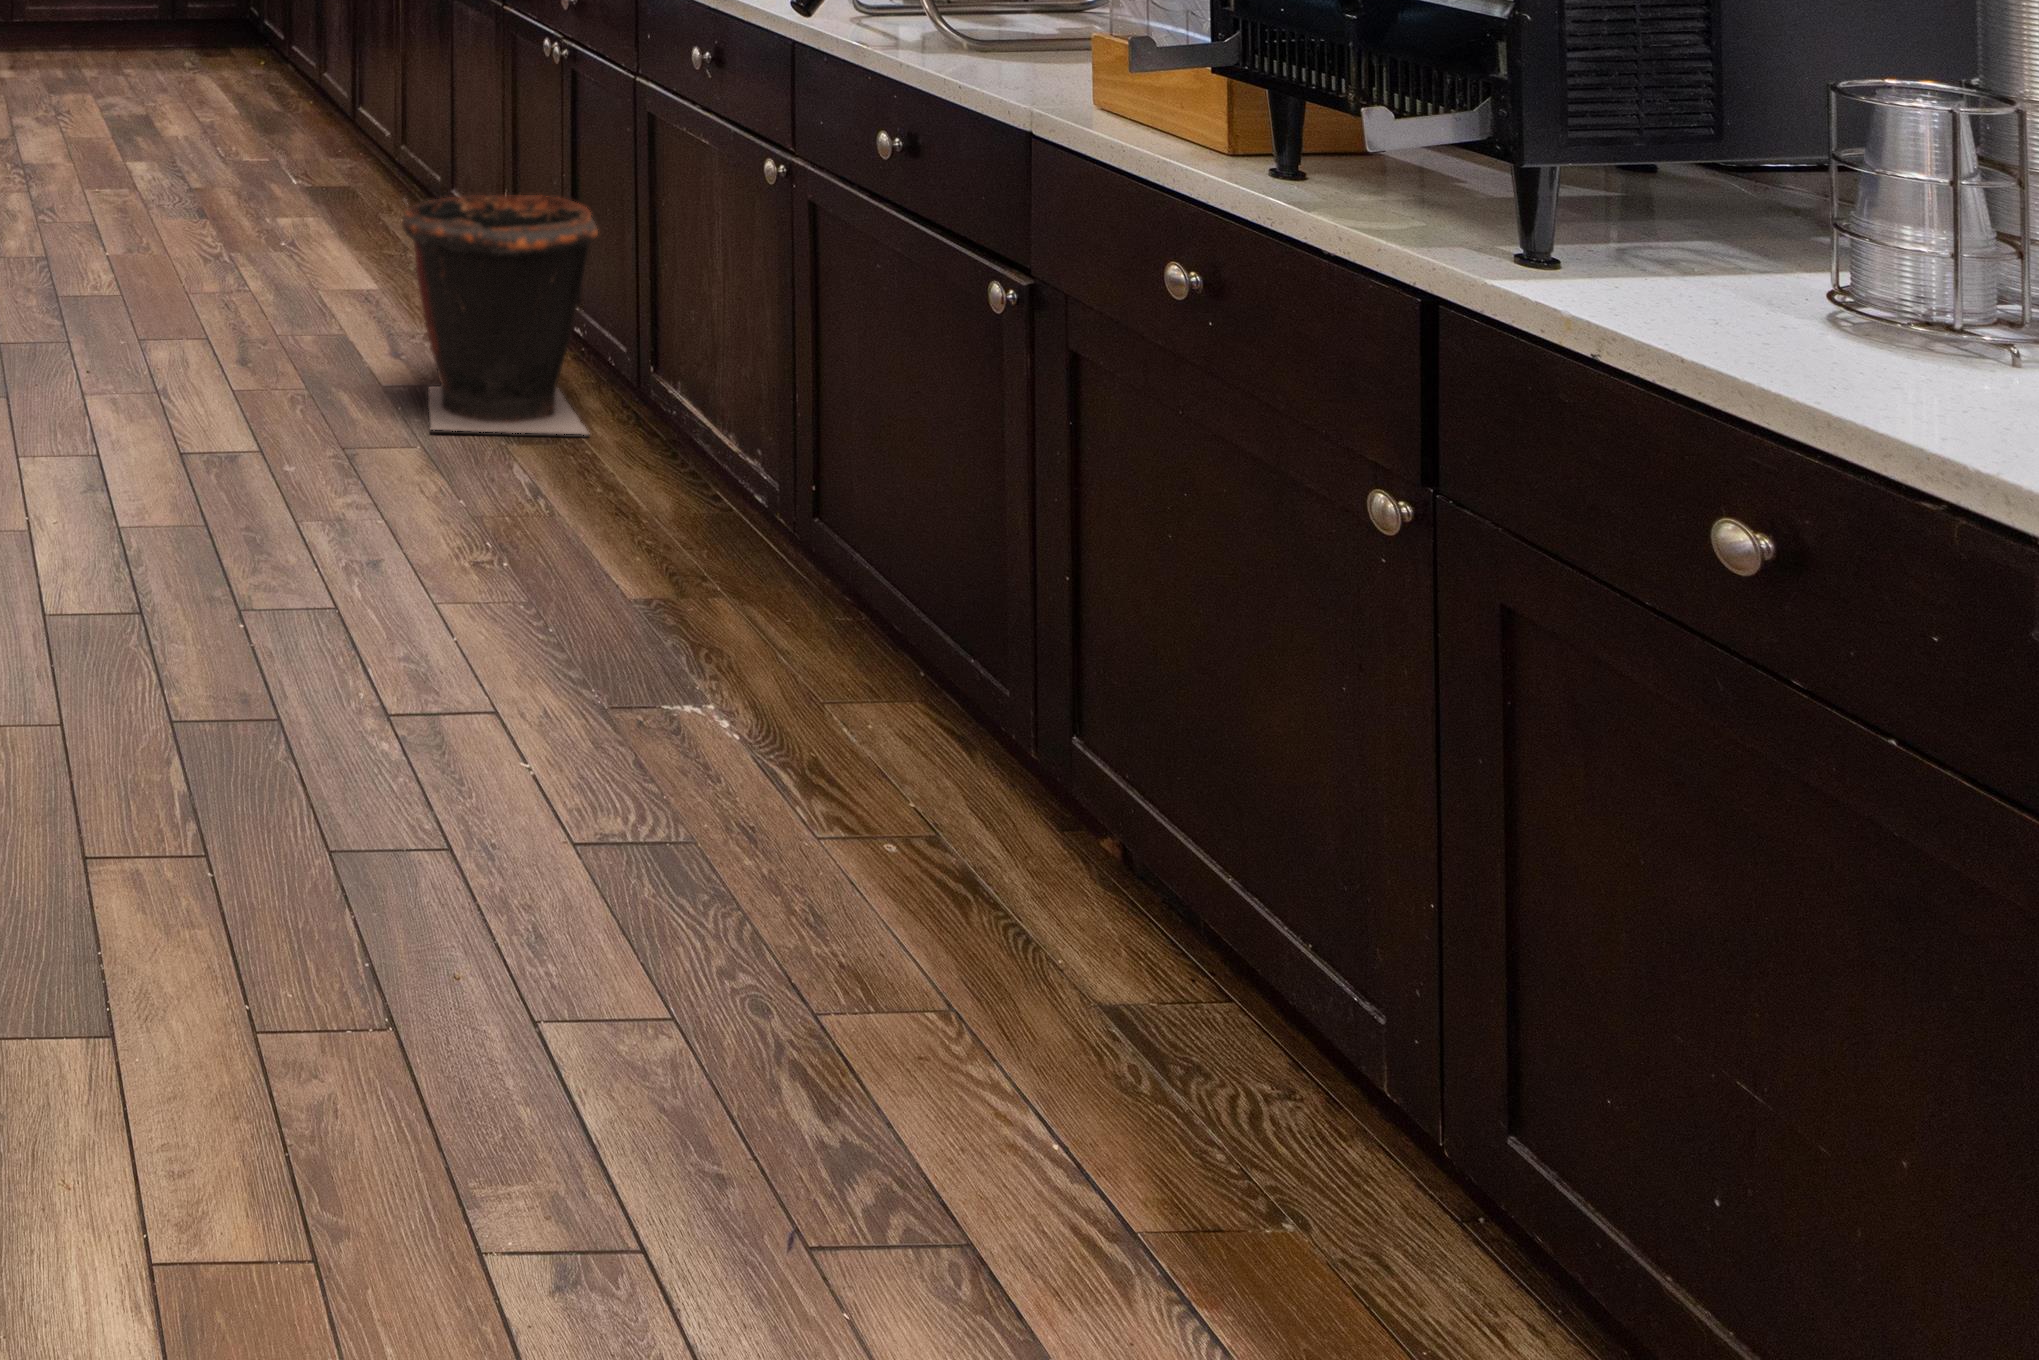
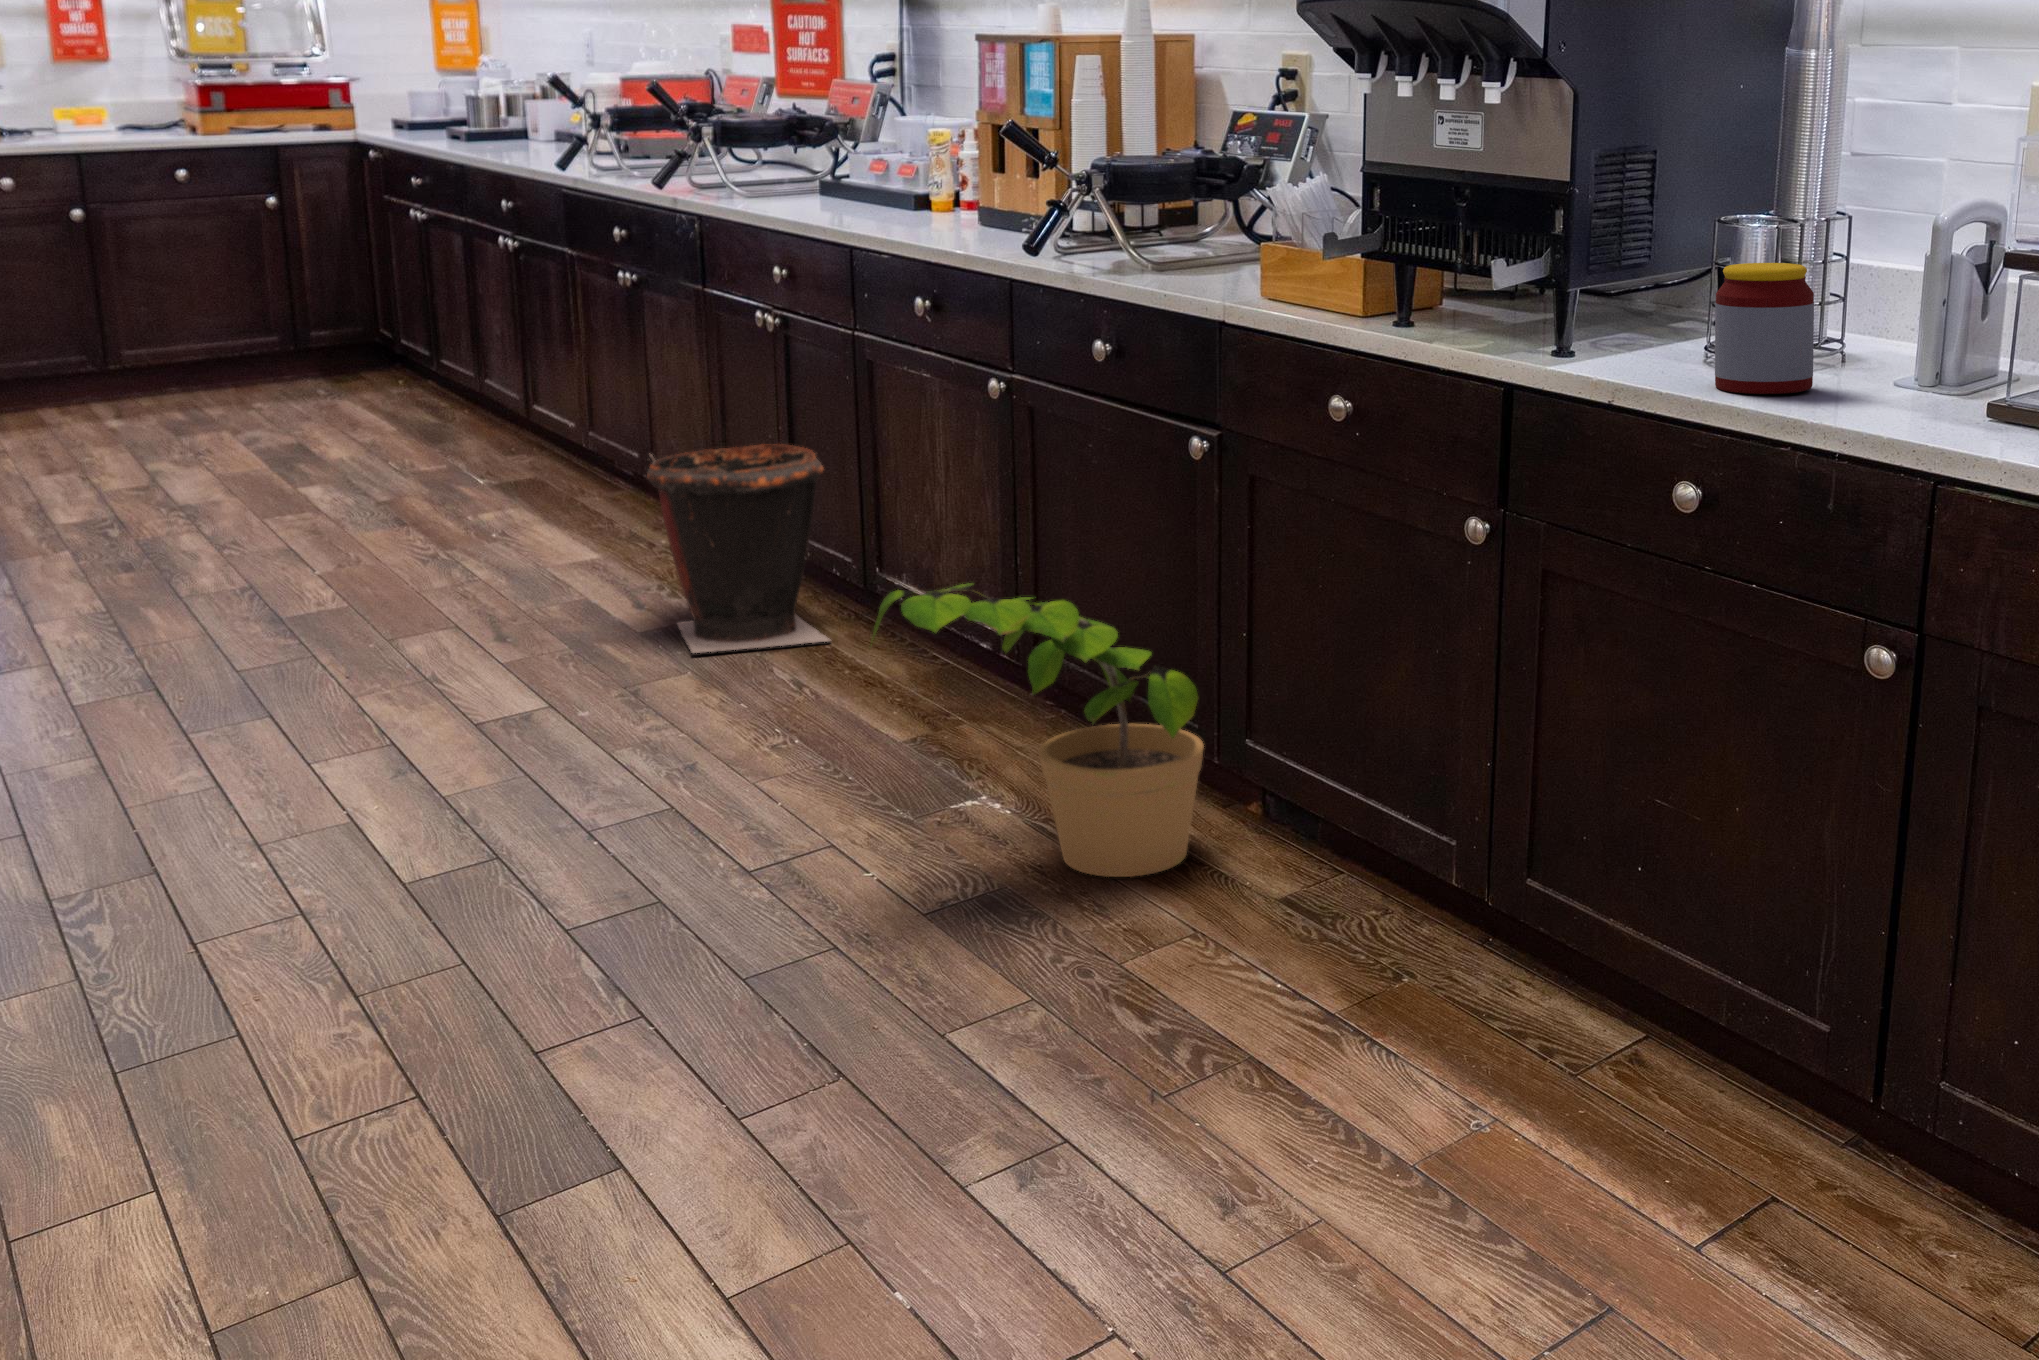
jar: none [1761,157,1955,379] -> present [1715,263,1814,394]
potted plant: none [540,436,973,848] -> present [871,583,1204,877]

